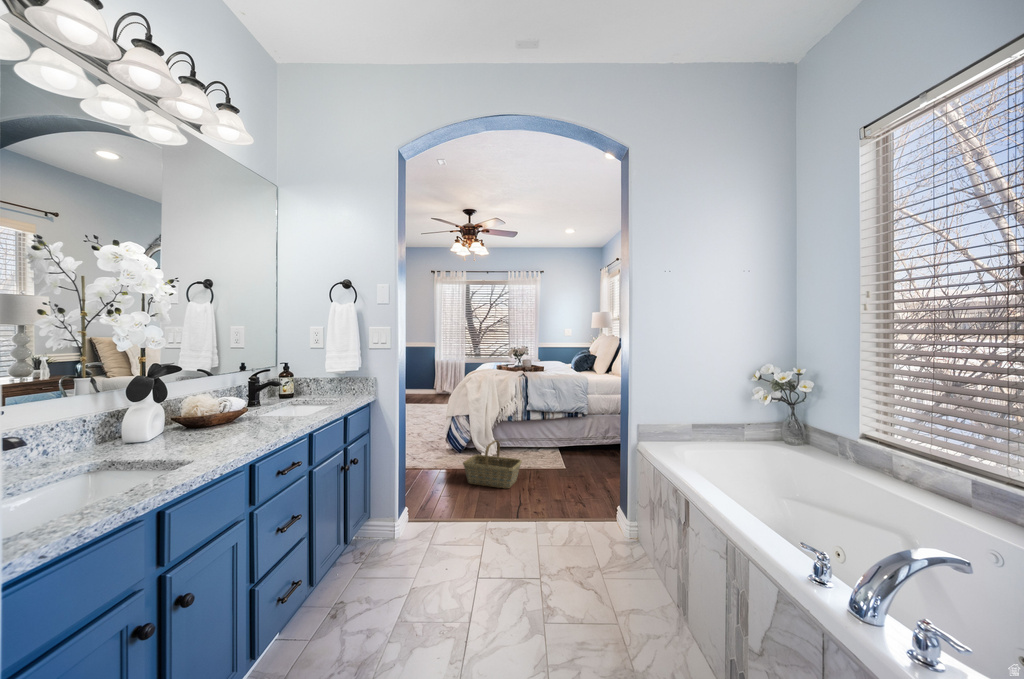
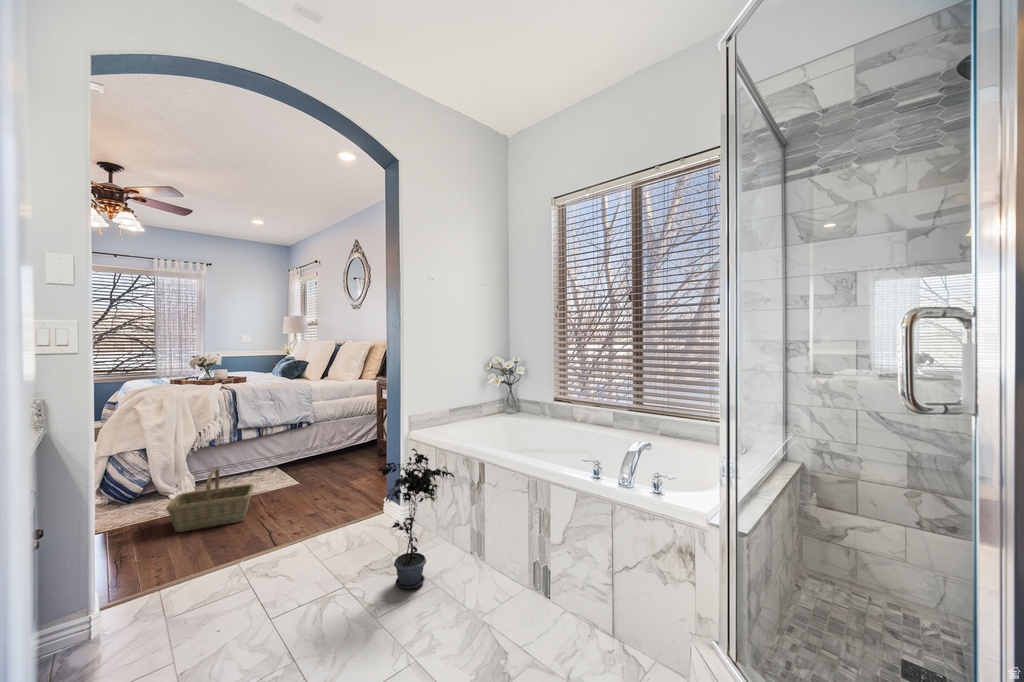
potted plant: none [572,462,642,609] -> present [379,448,454,589]

